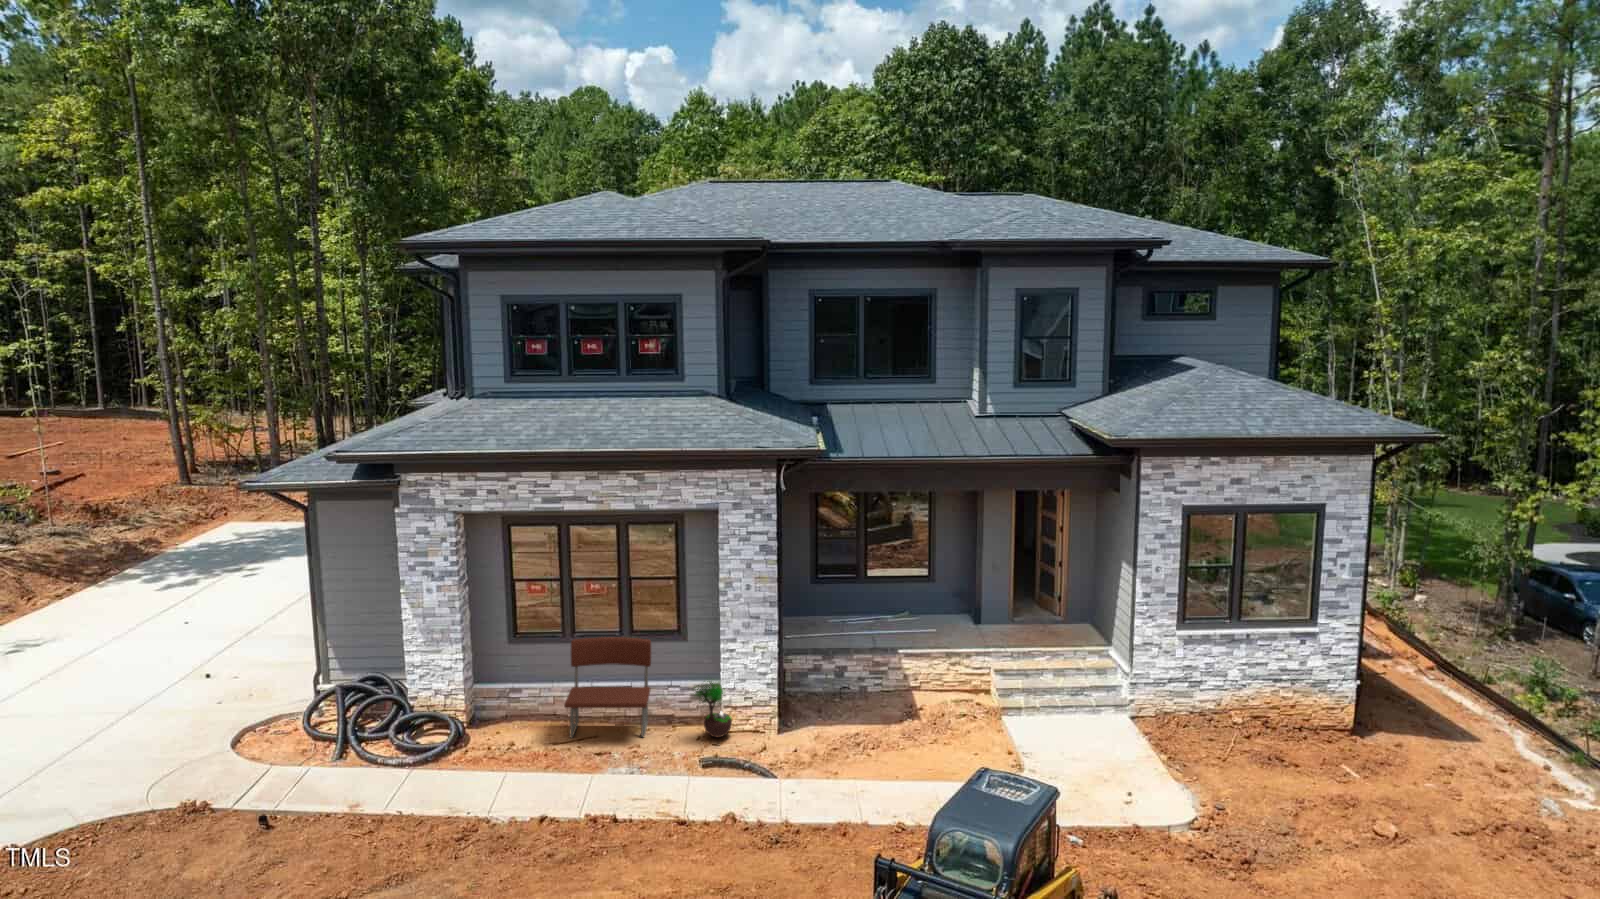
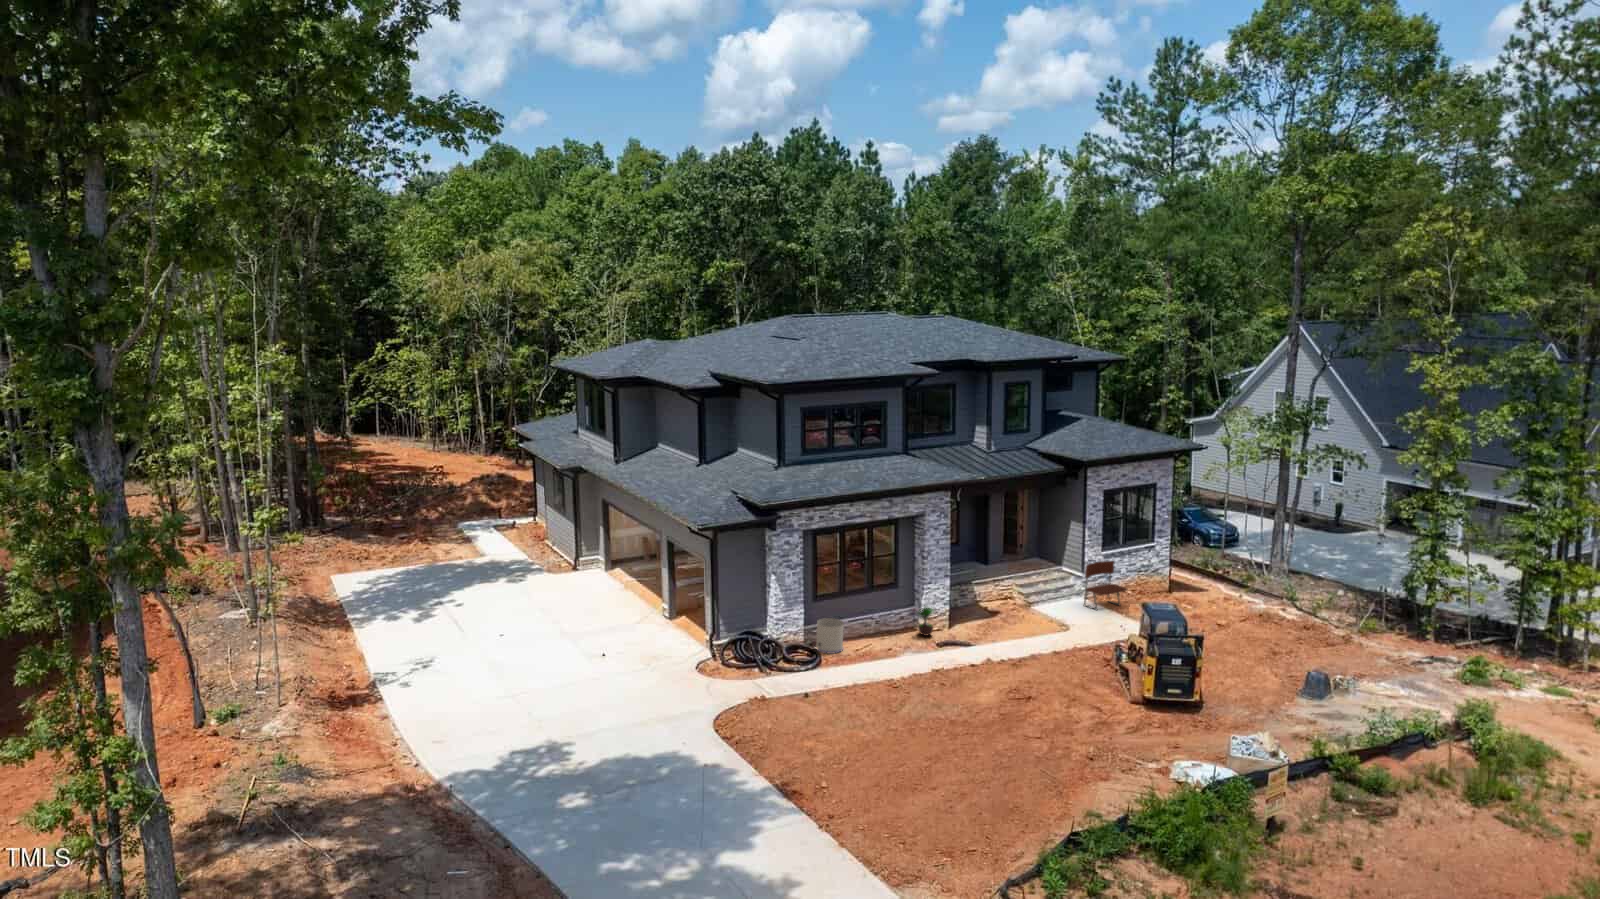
bench: present [564,637,651,738] -> present [1084,561,1127,610]
trash can: none [487,675,539,741] -> present [816,618,844,654]

